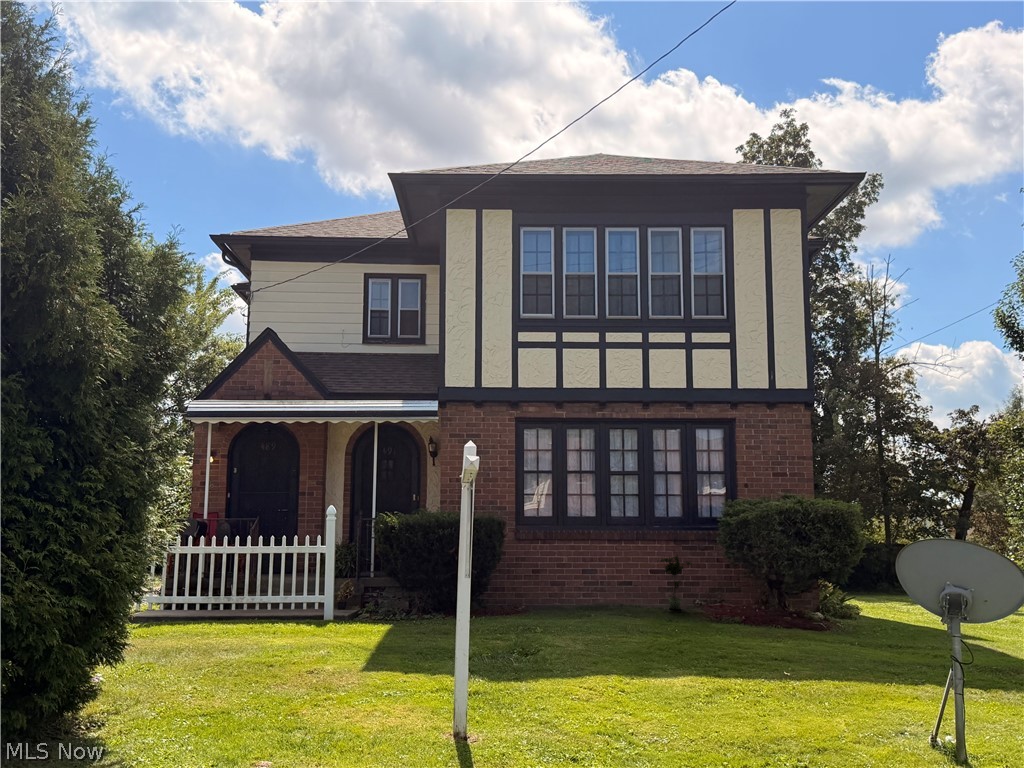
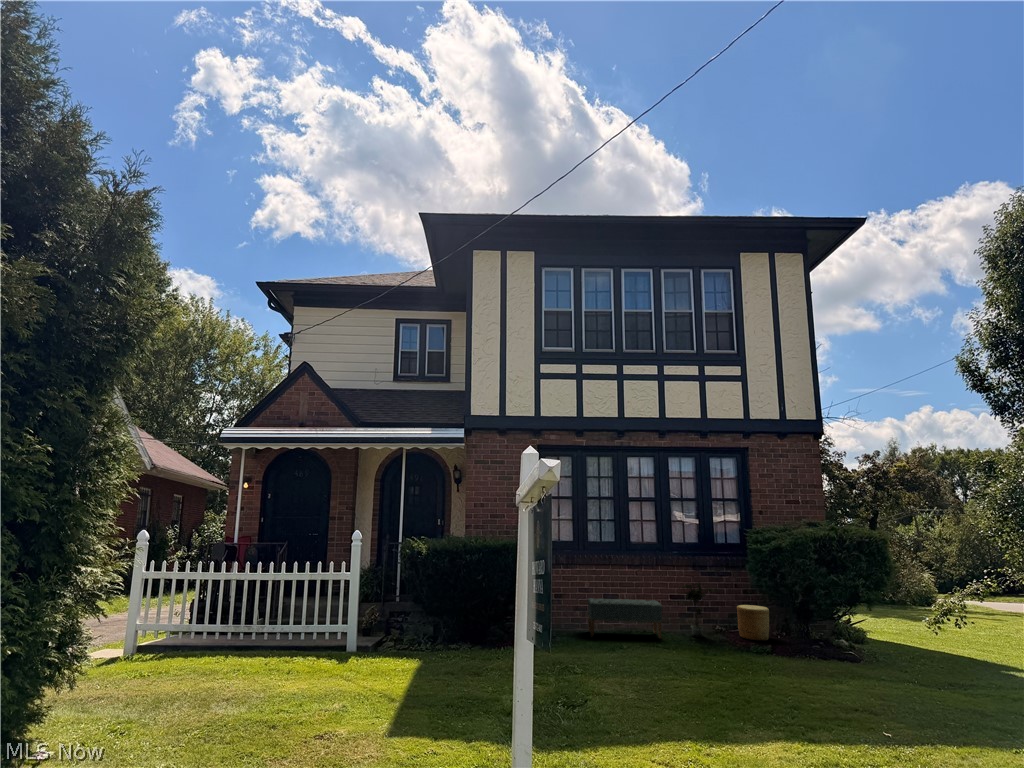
bench: none [565,572,638,611] -> present [587,598,662,639]
woven basket: none [716,578,748,612] -> present [737,605,769,641]

